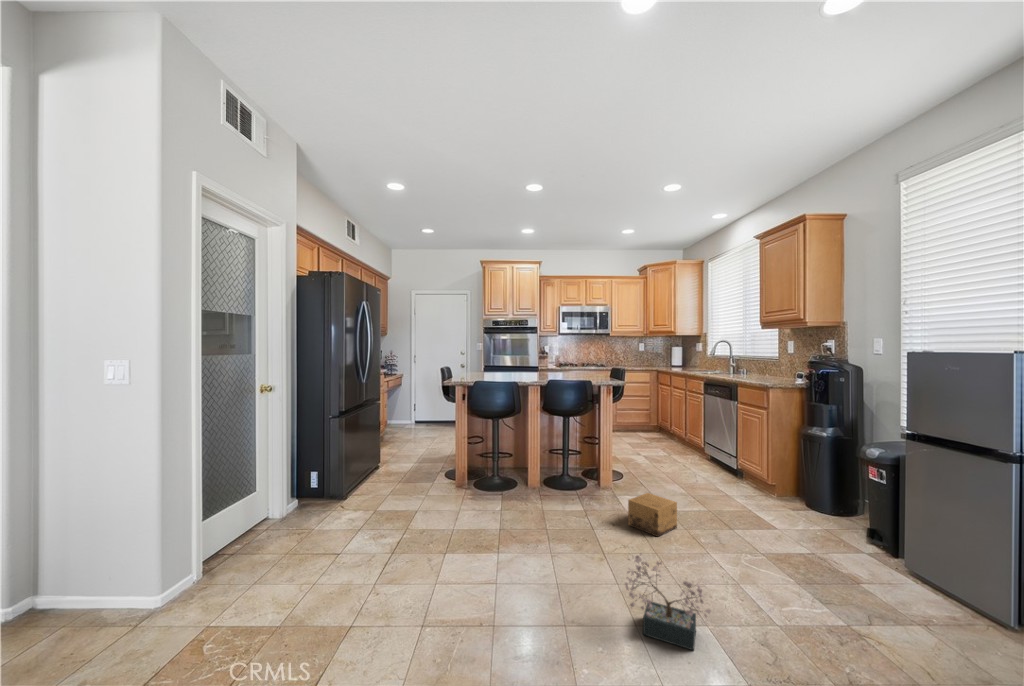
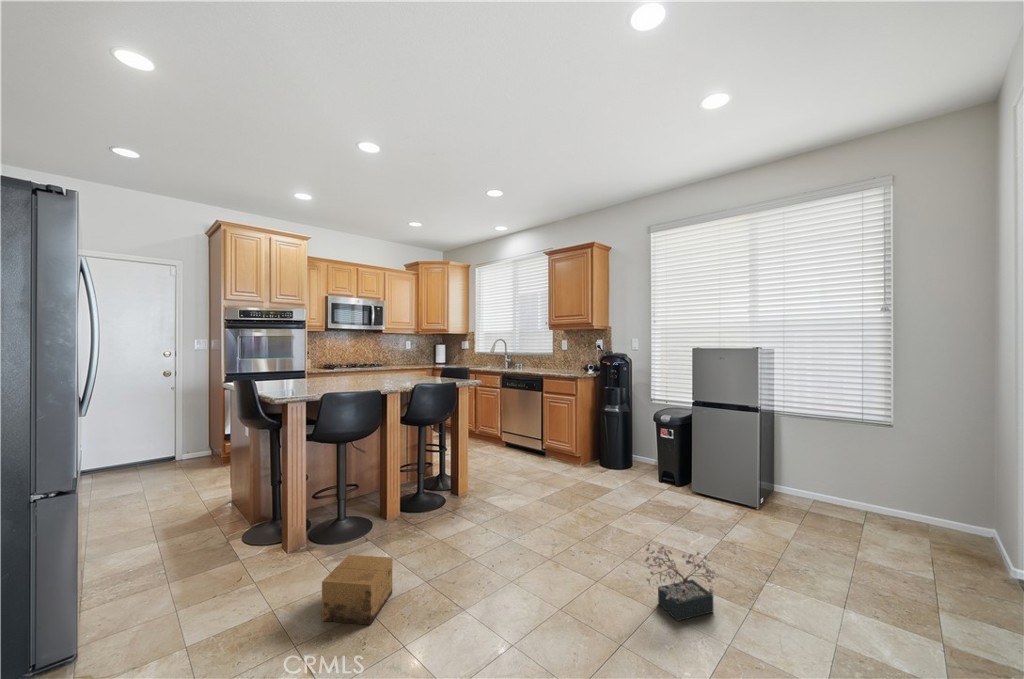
cardboard box: present [628,493,677,537] -> present [322,555,392,625]

